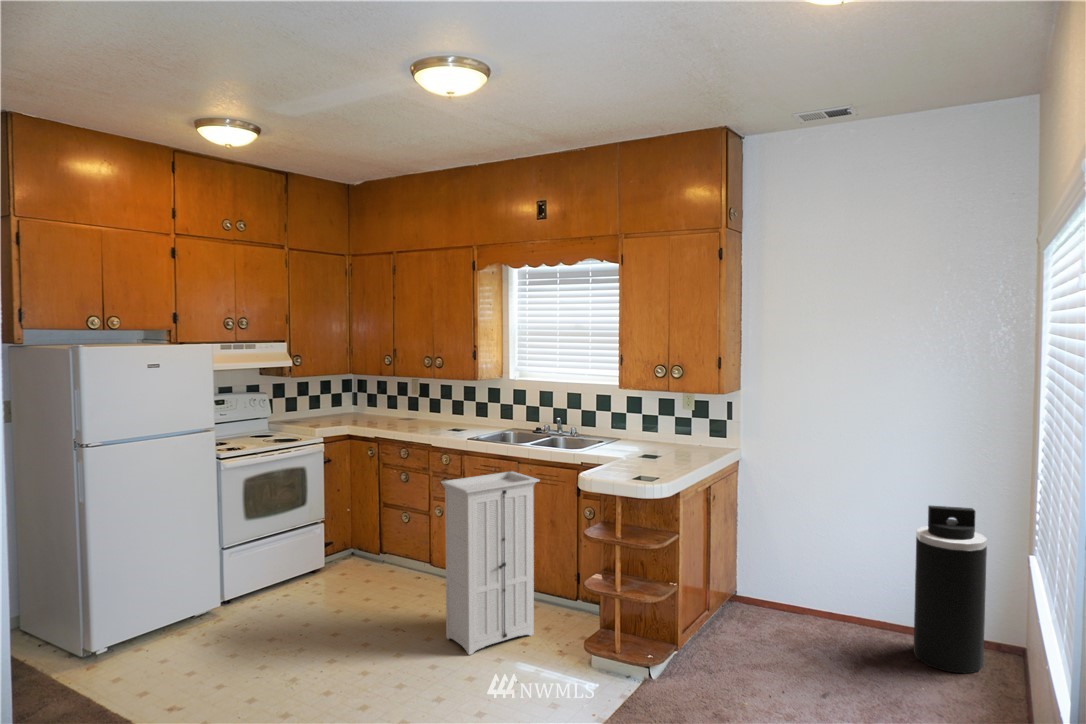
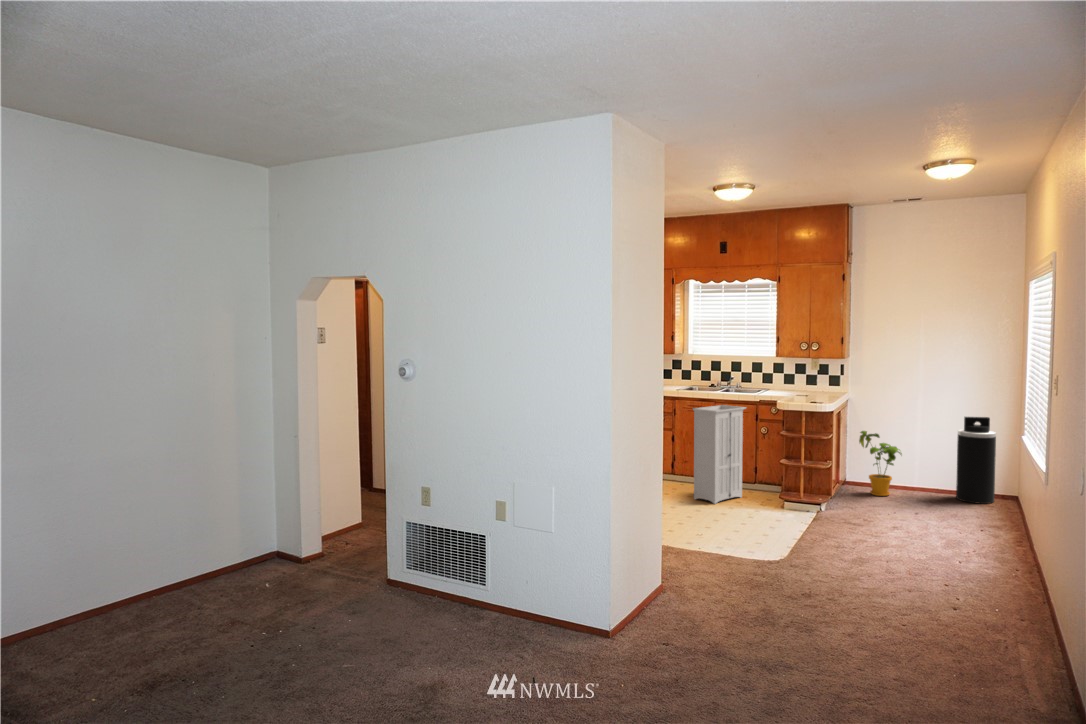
house plant: none [742,523,815,641] -> present [859,431,902,496]

